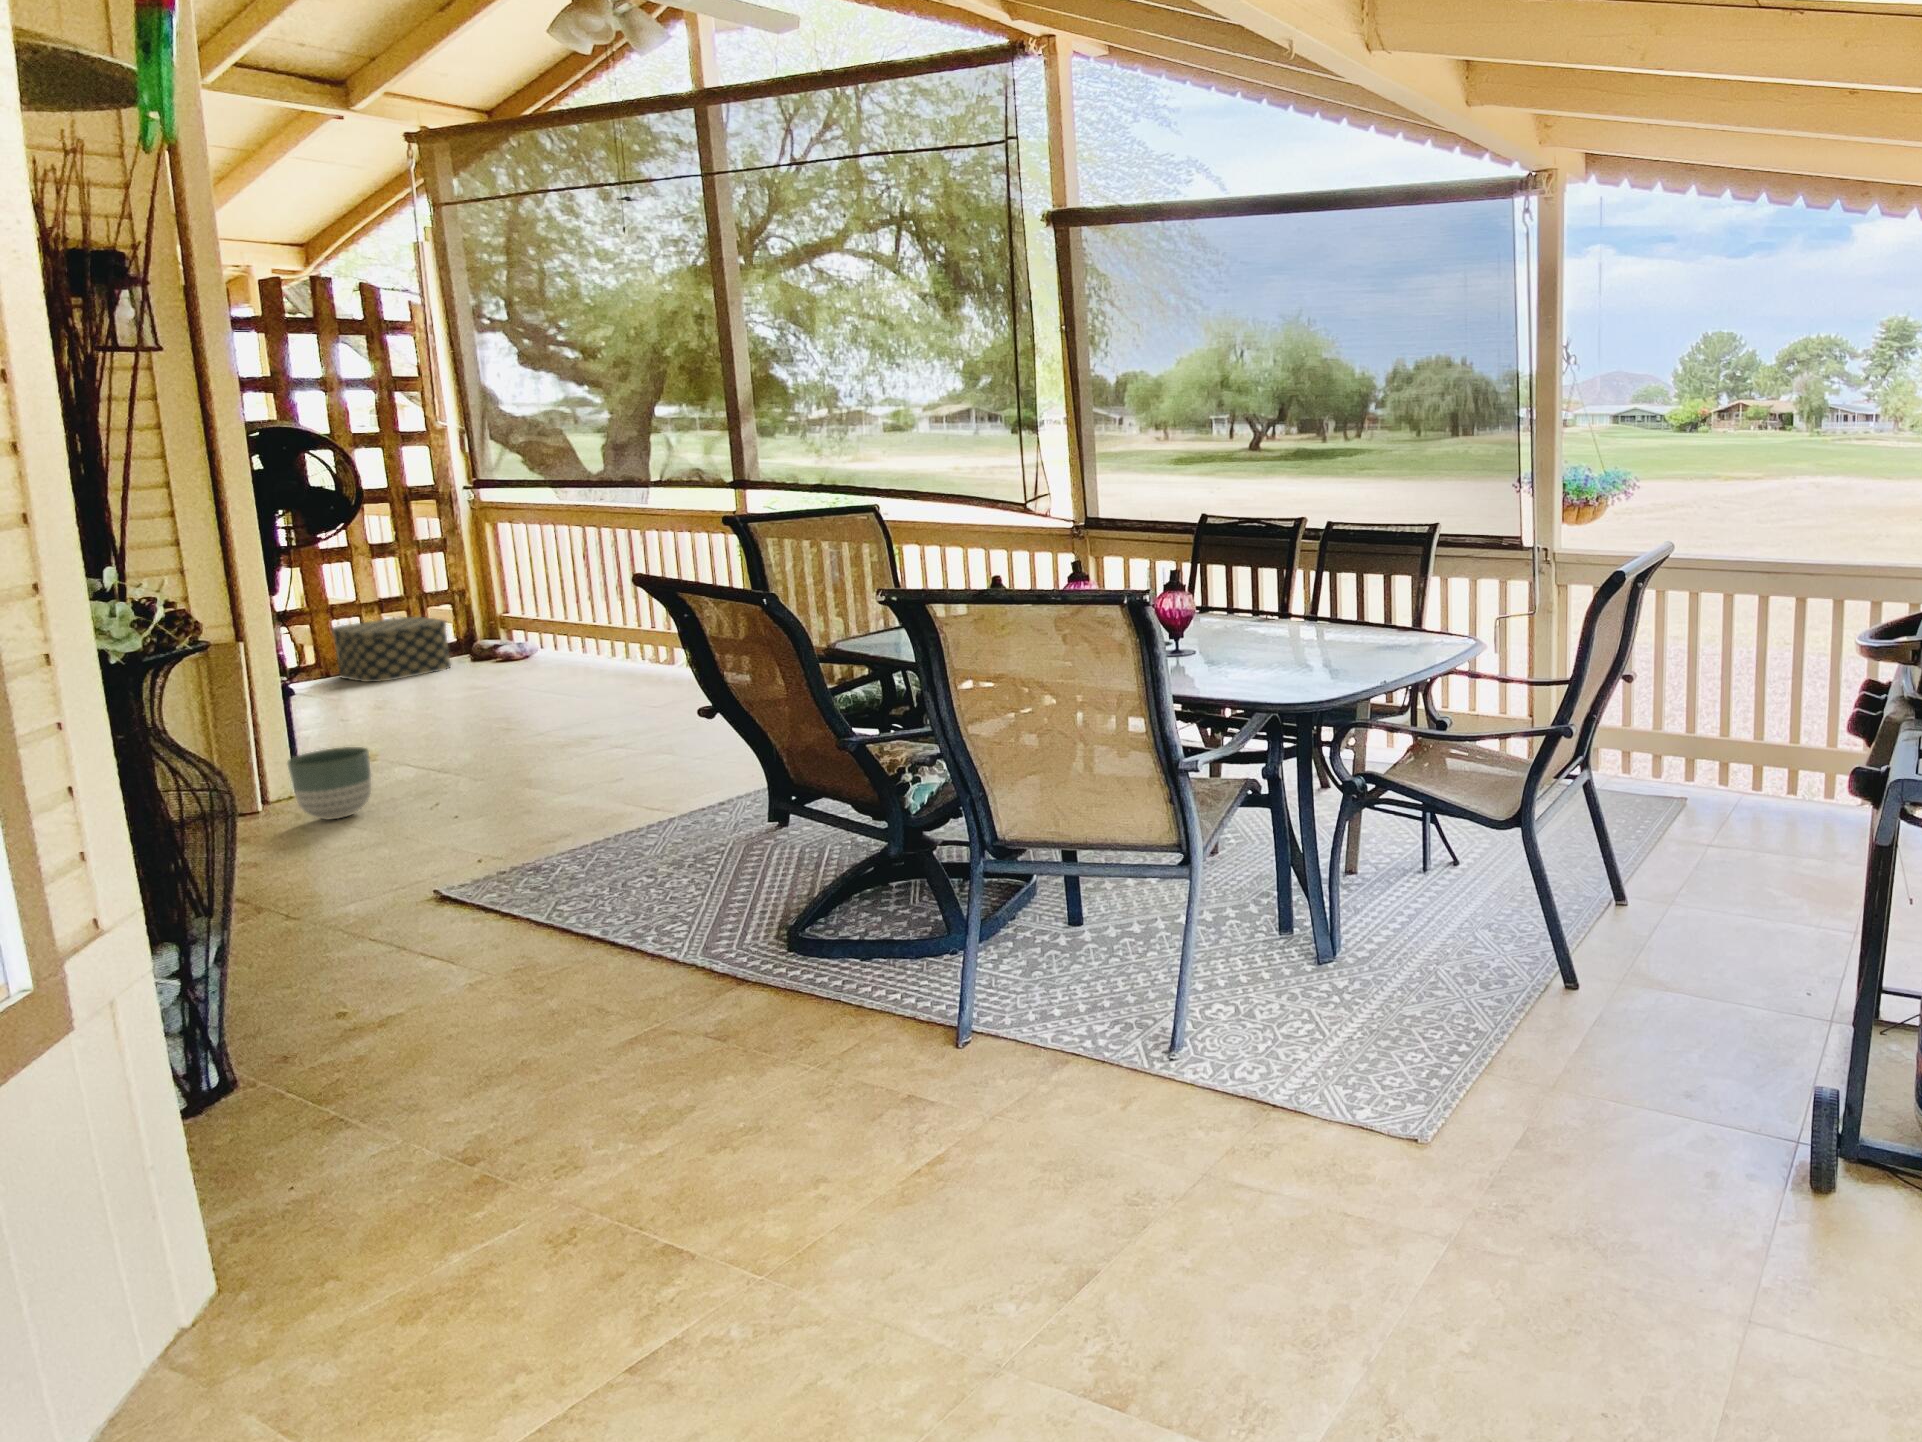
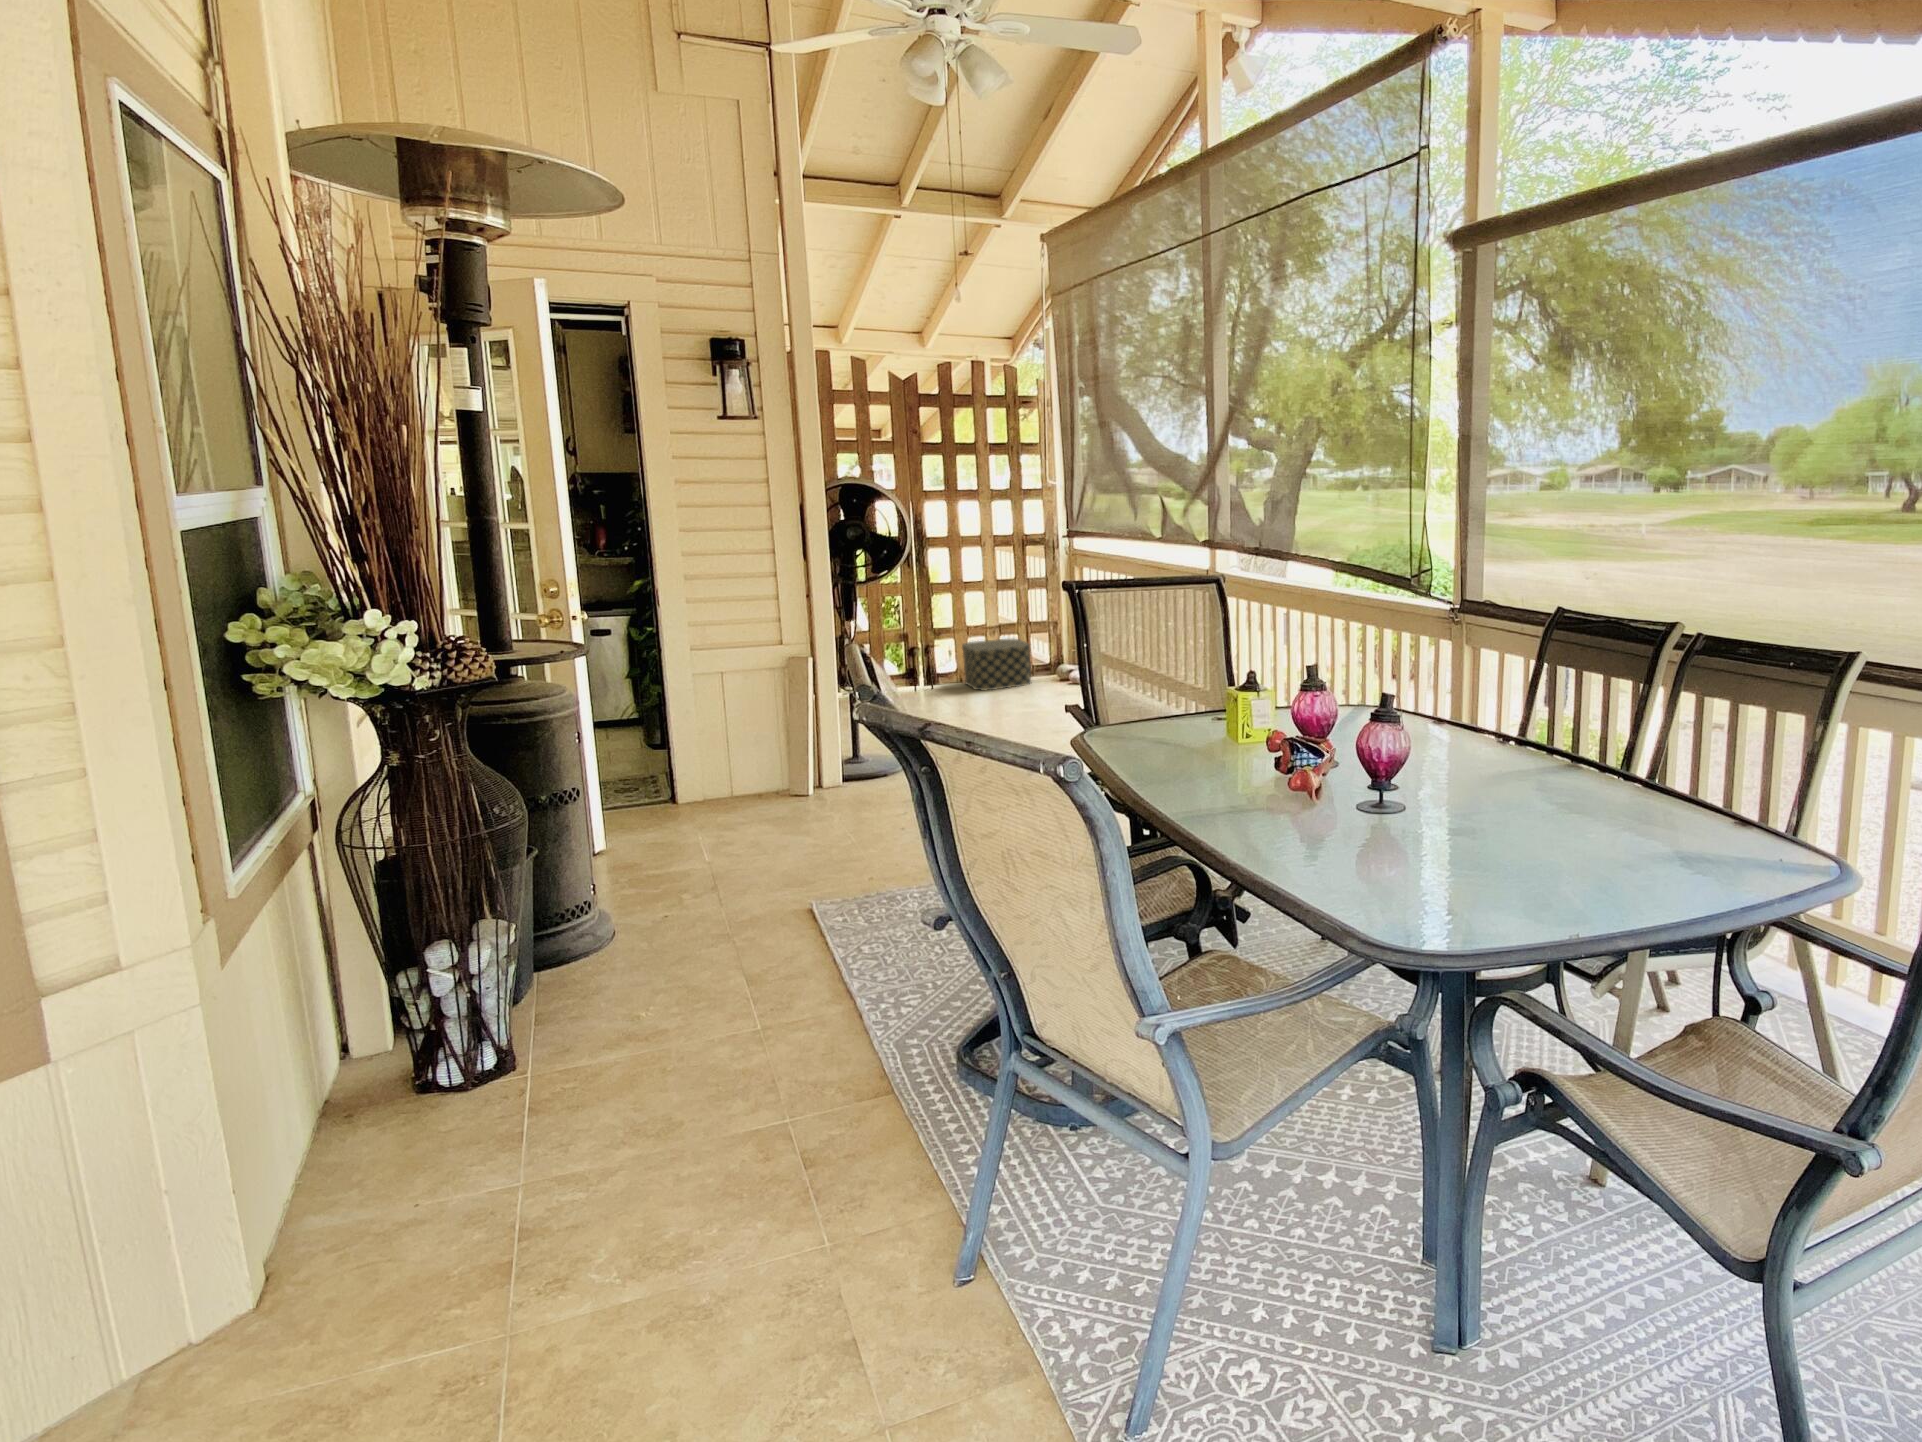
planter: present [287,747,371,819] -> none [816,756,868,815]

